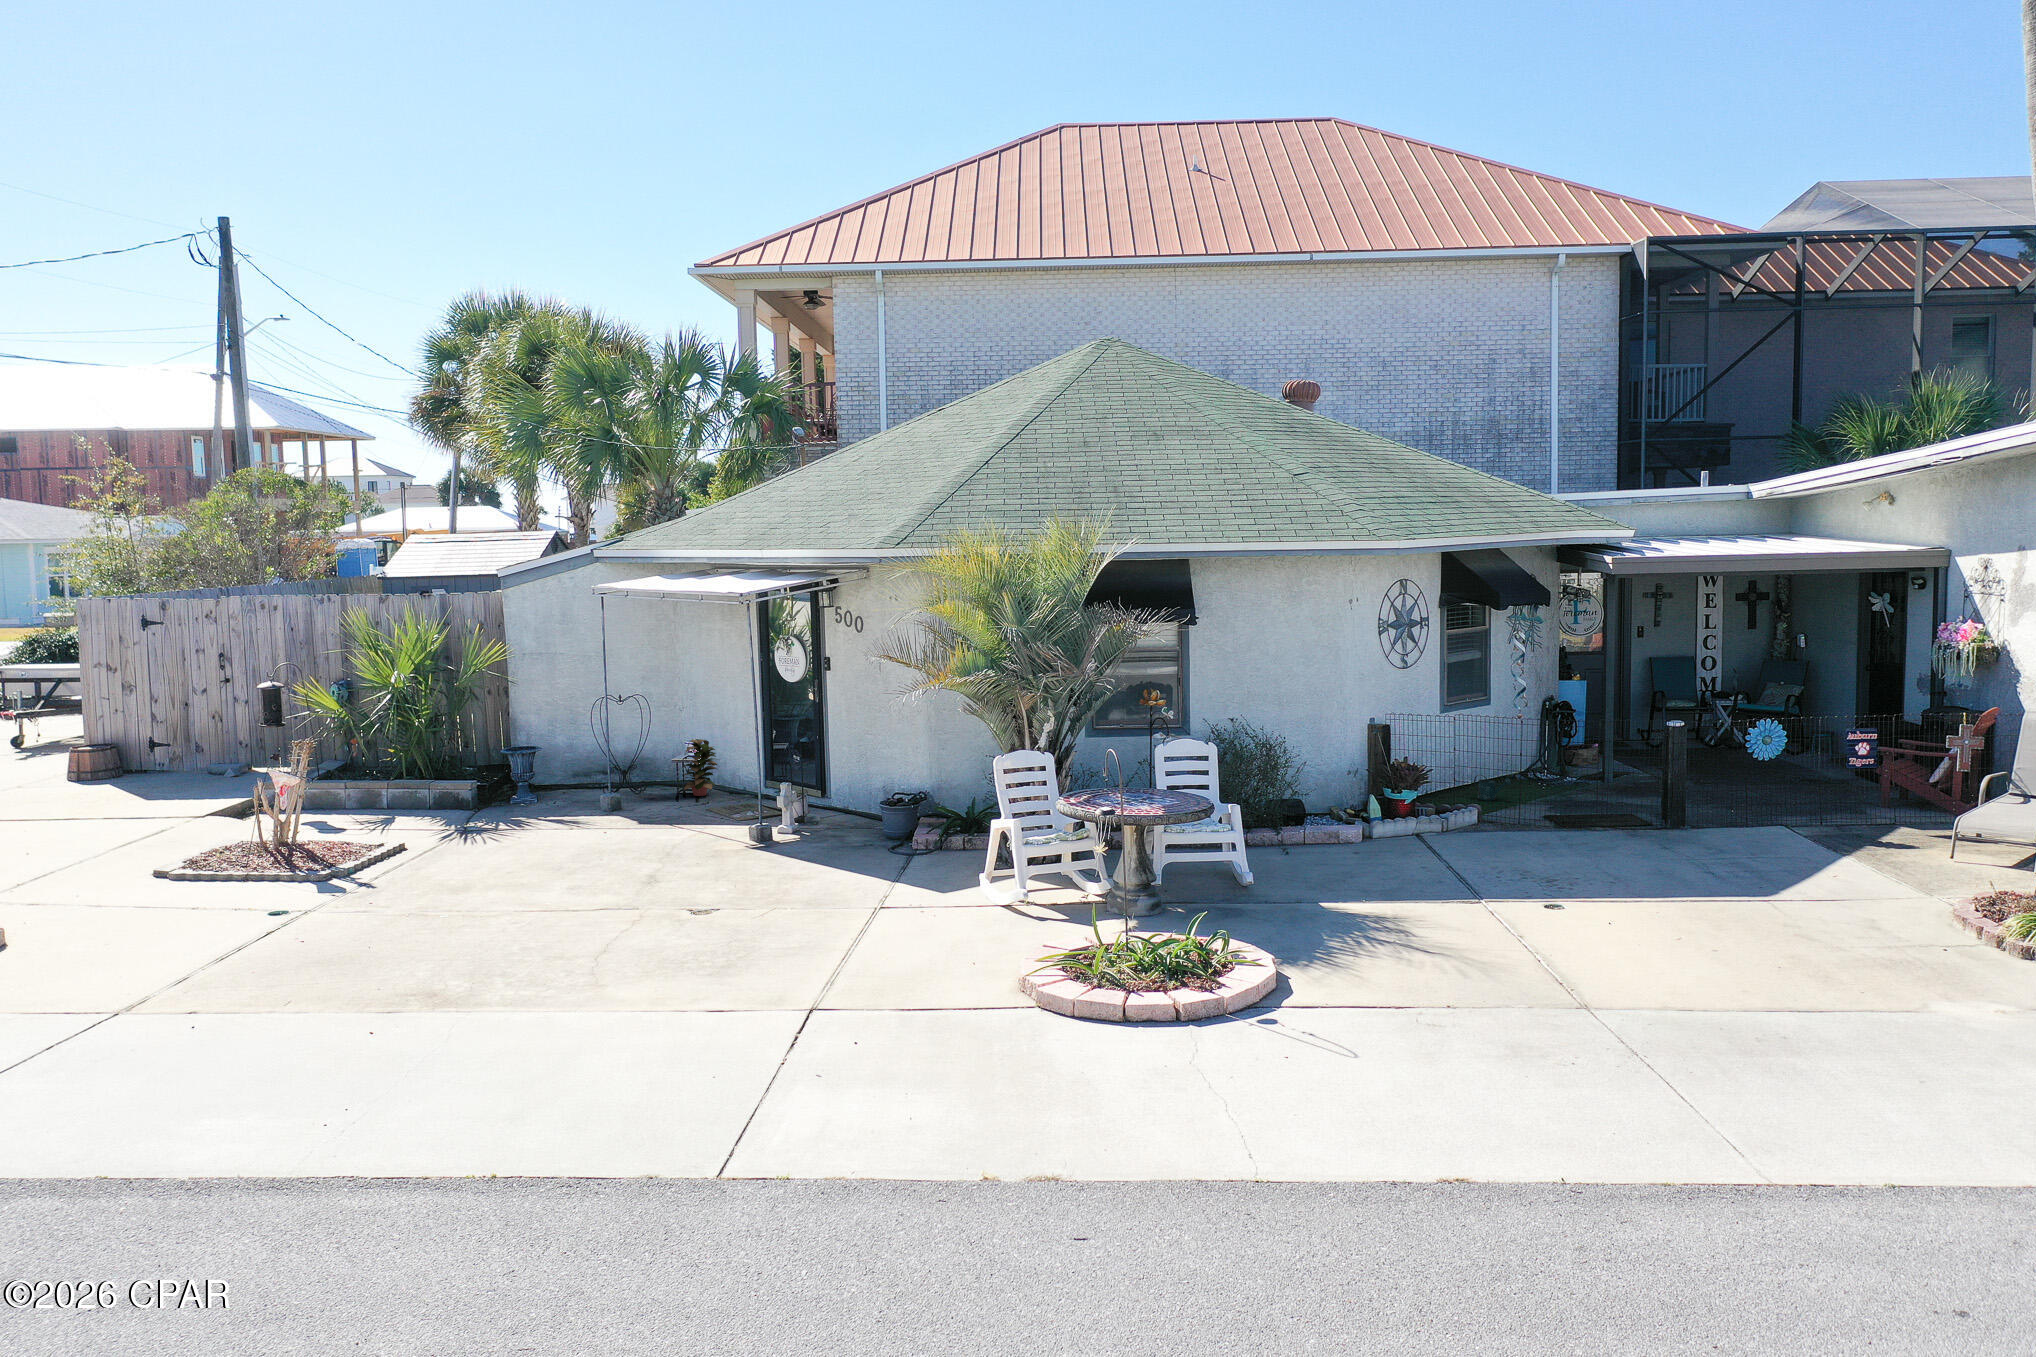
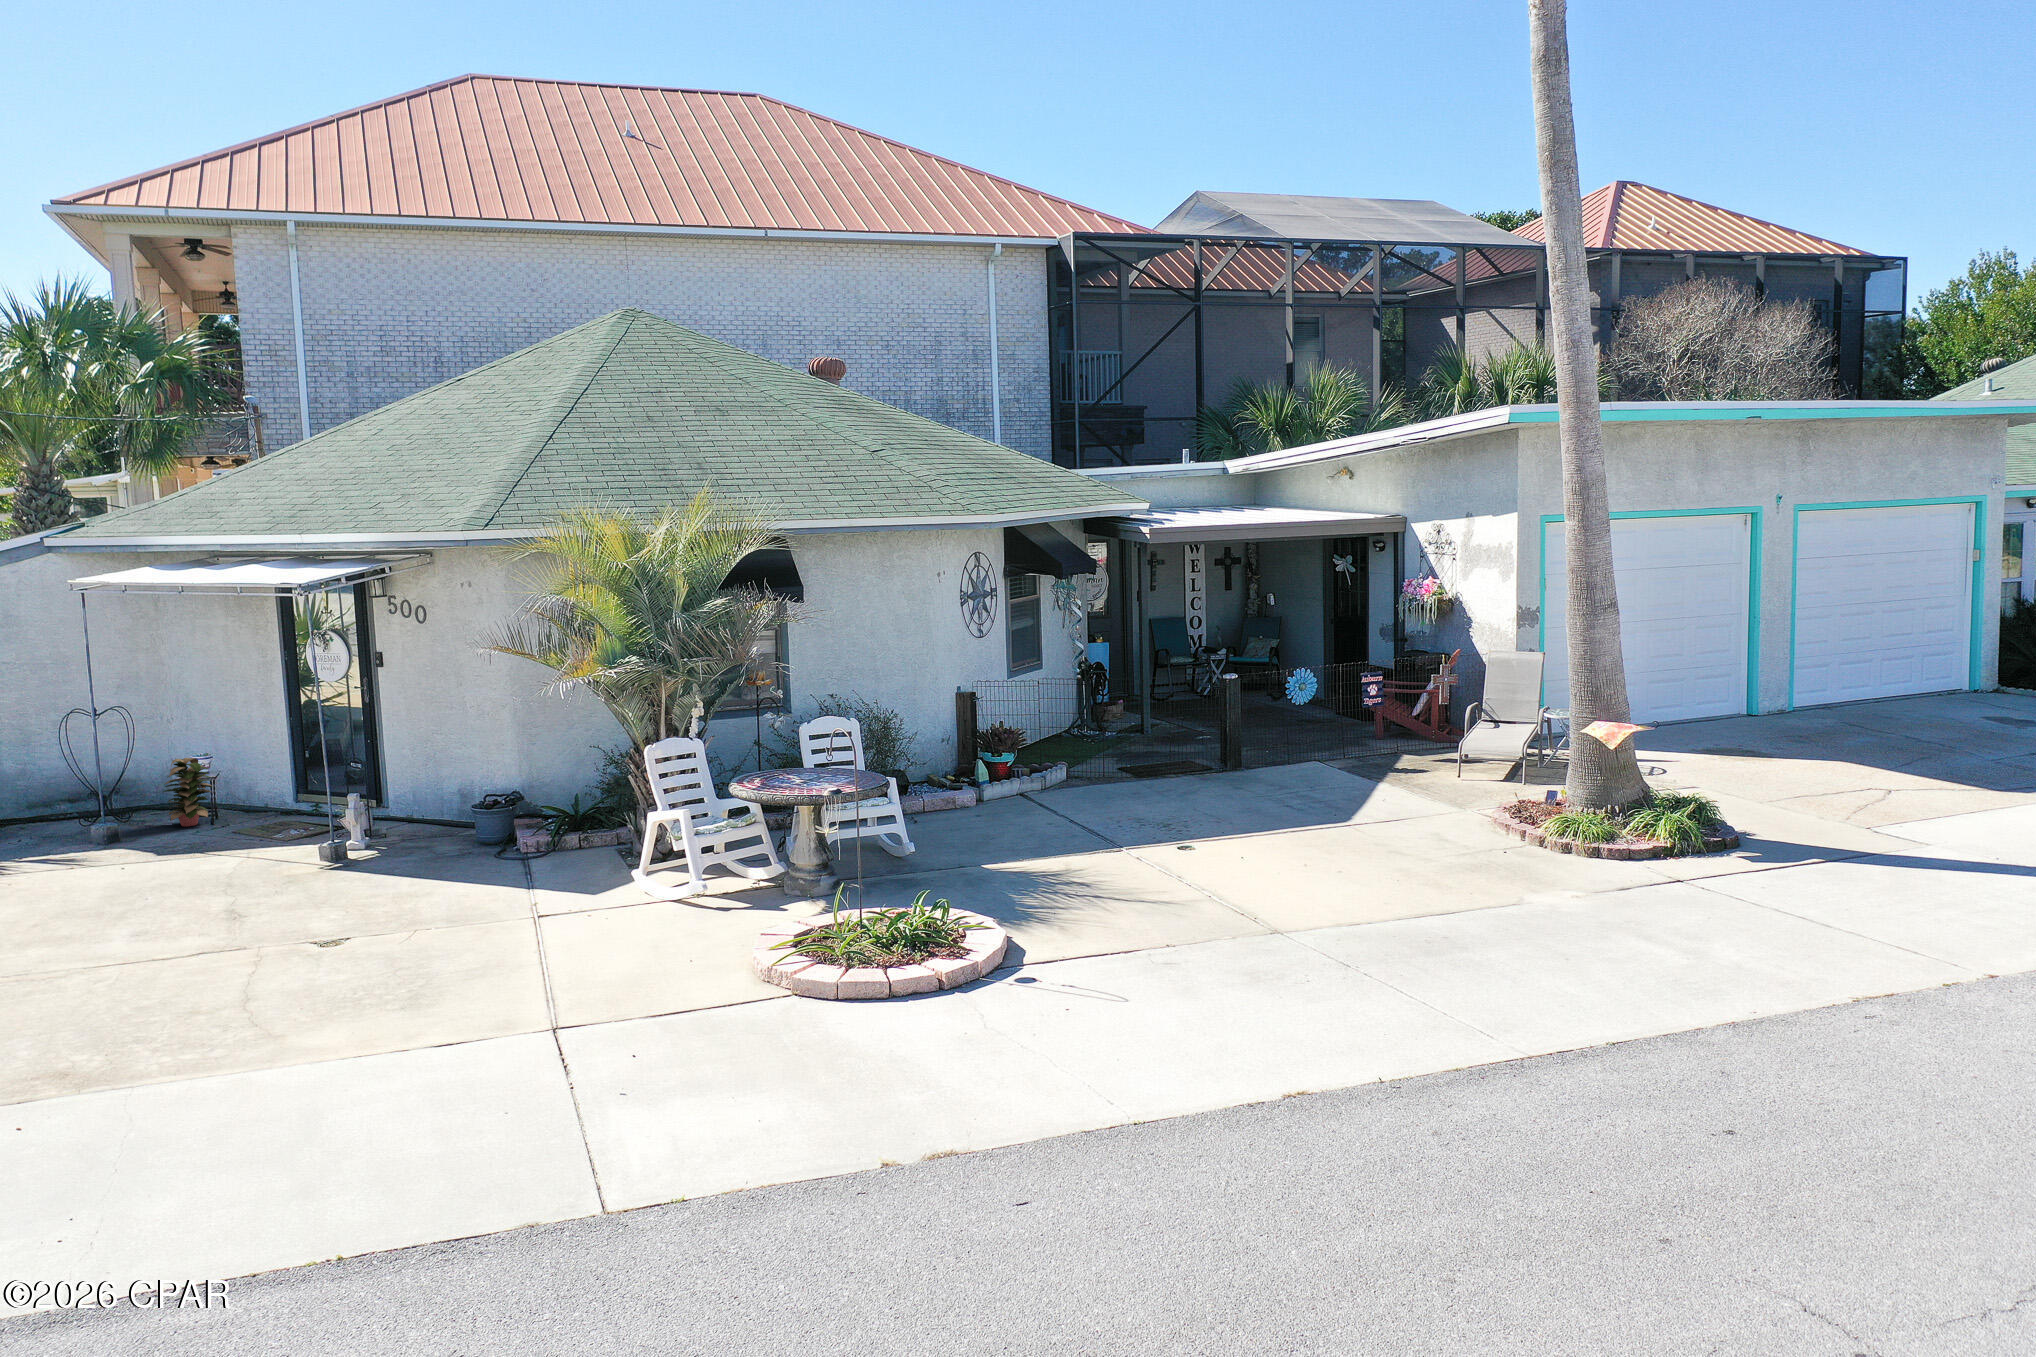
watering can: present [1474,775,1511,800] -> none [1041,738,1077,762]

